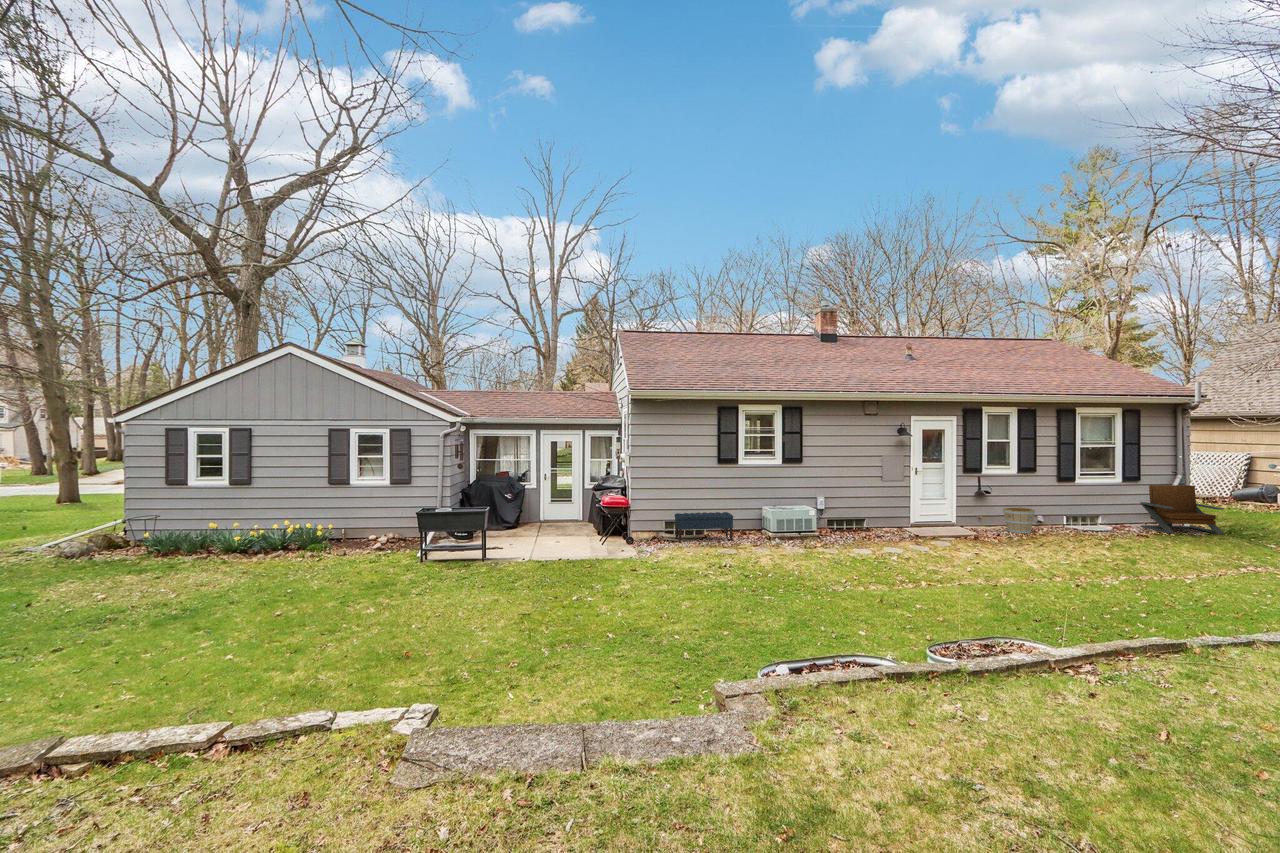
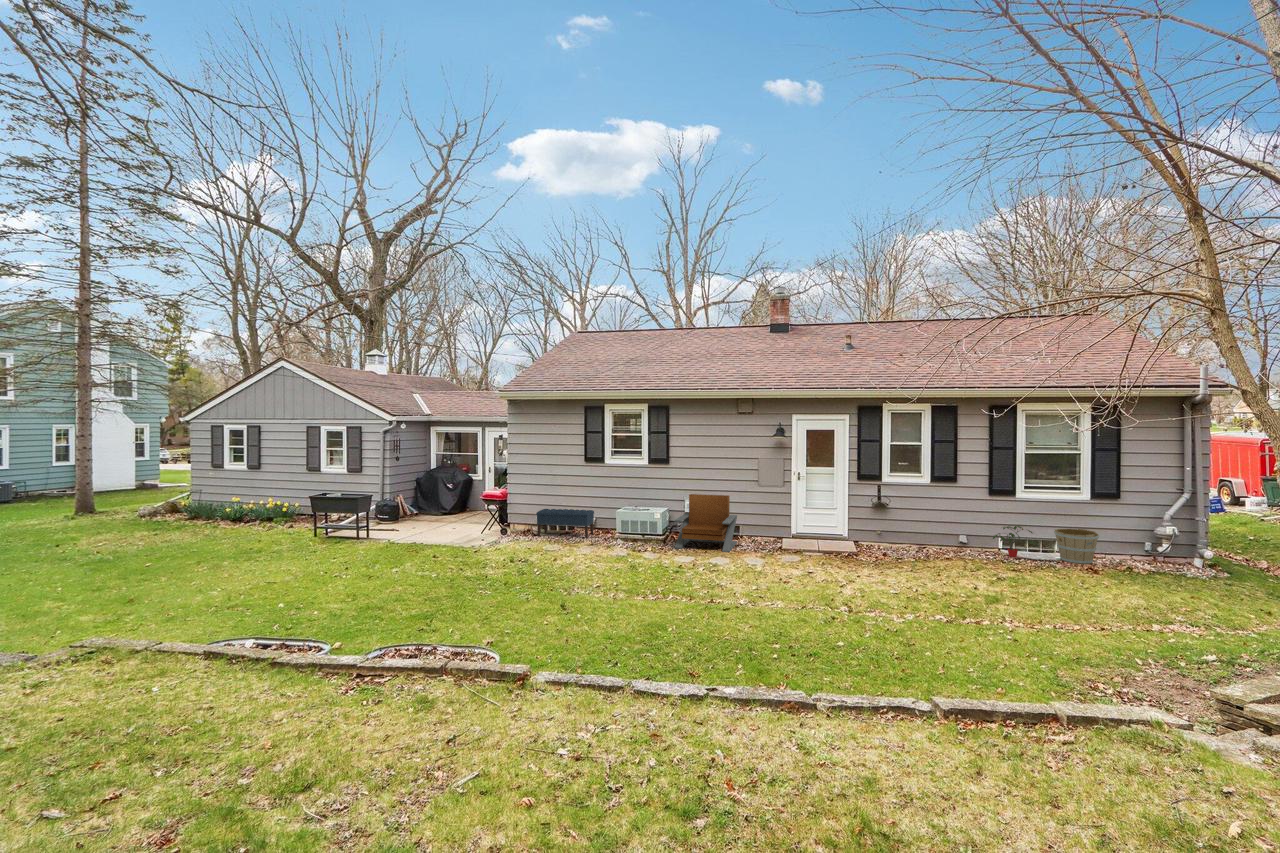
lounge chair: present [1140,485,1224,534] -> present [675,494,737,552]
potted plant: none [1063,505,1099,530] -> present [993,526,1036,557]
wooden bucket: present [1003,507,1035,534] -> present [1054,529,1099,564]

